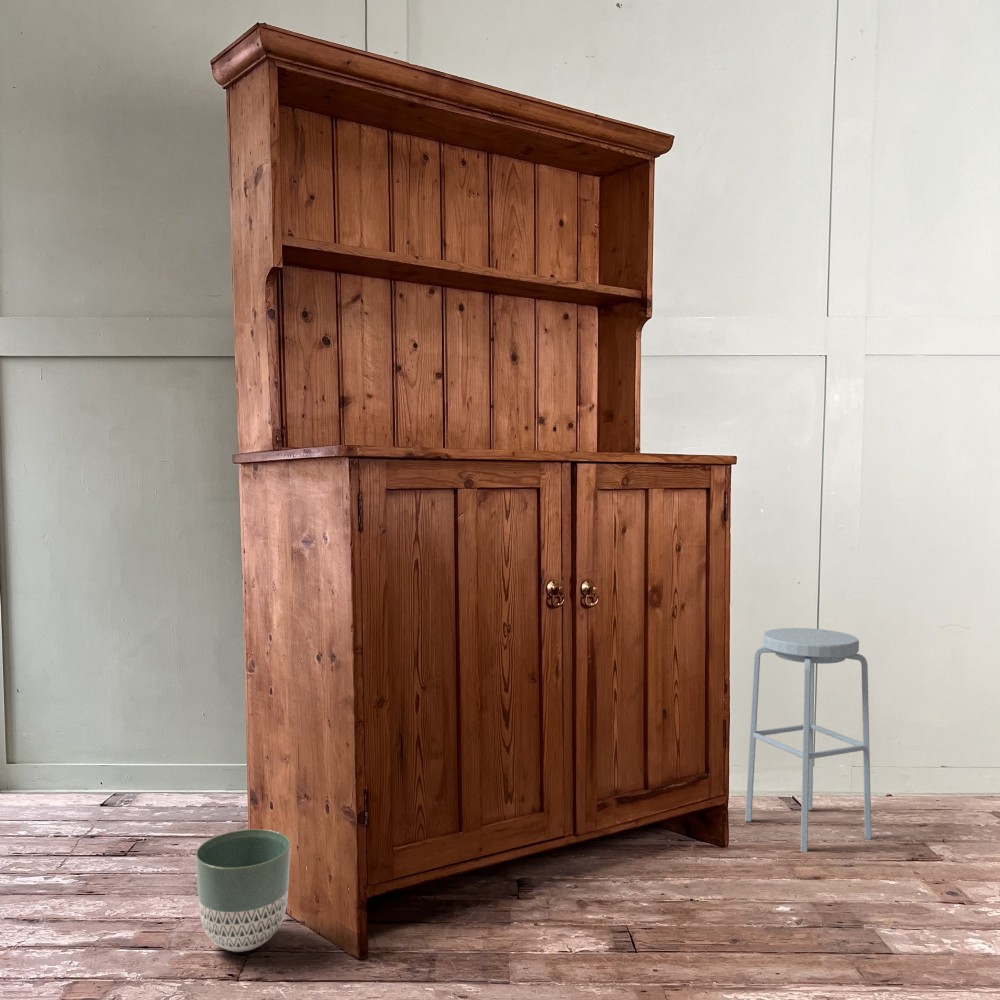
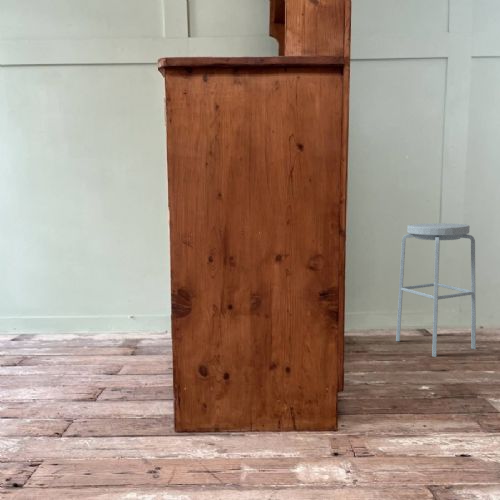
planter: present [196,829,290,952] -> none [34,343,99,419]

